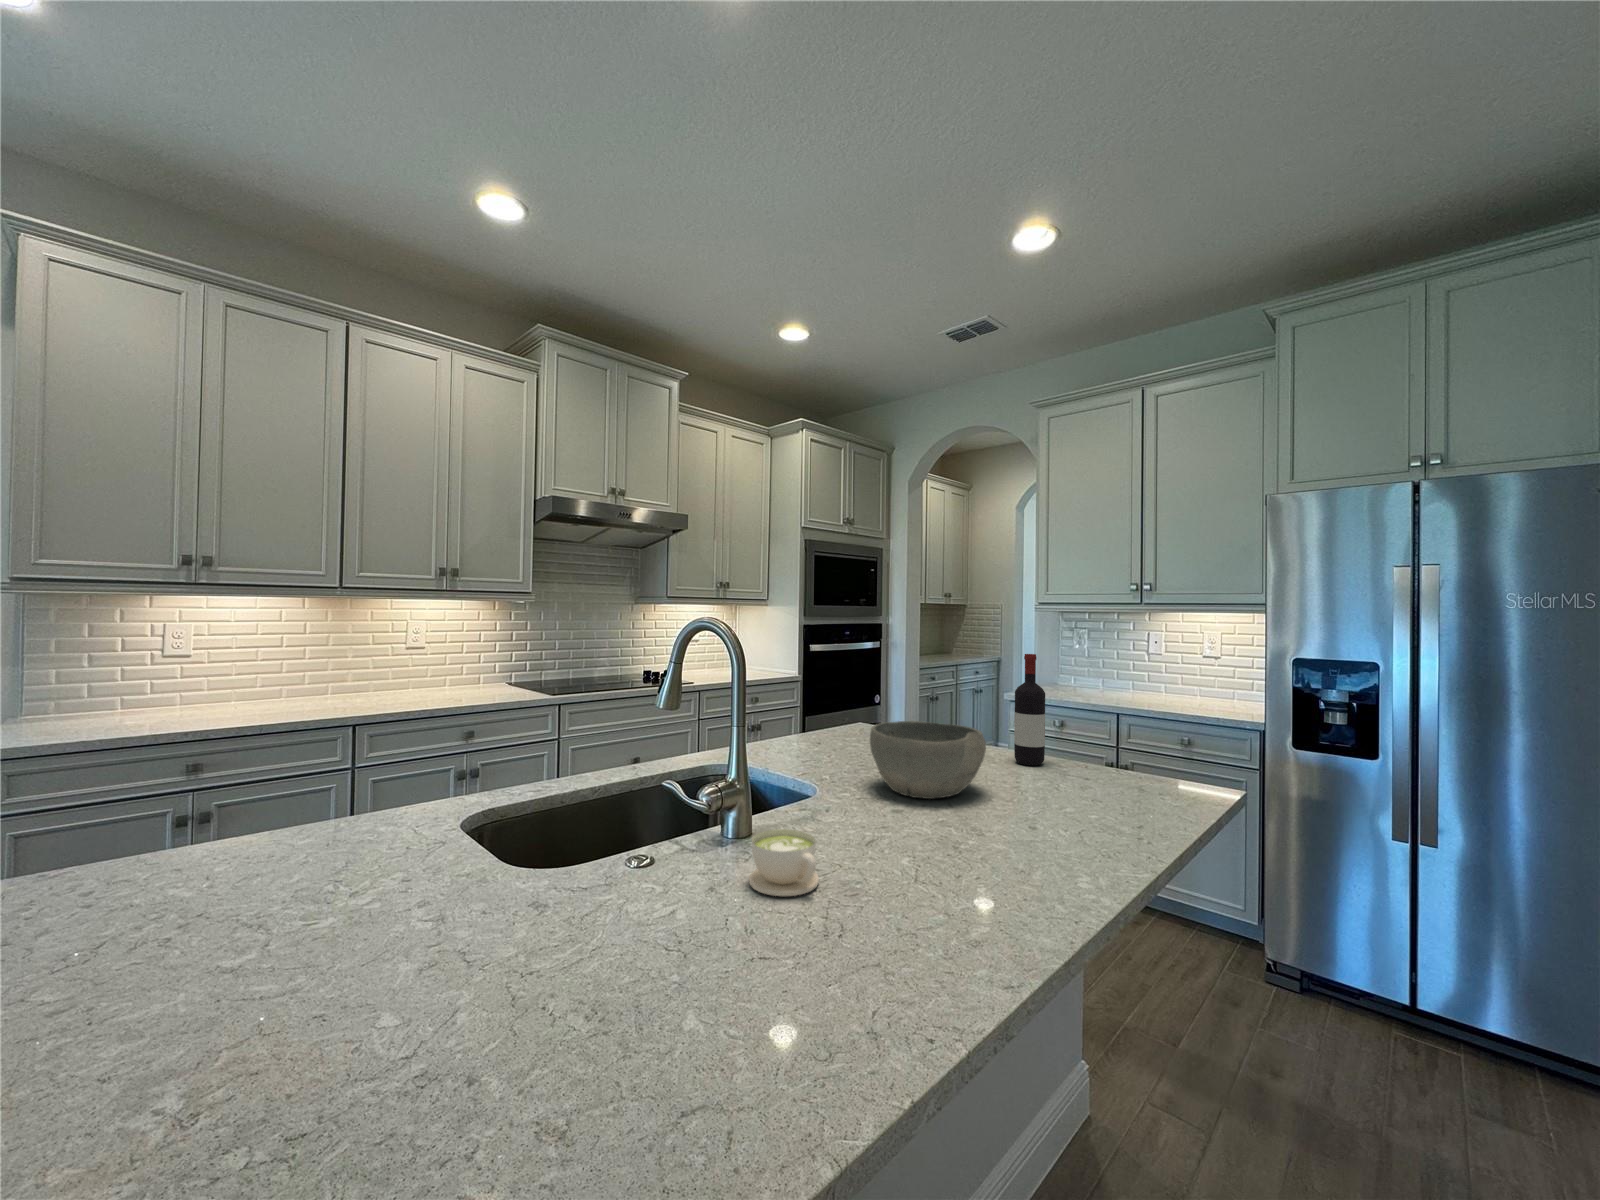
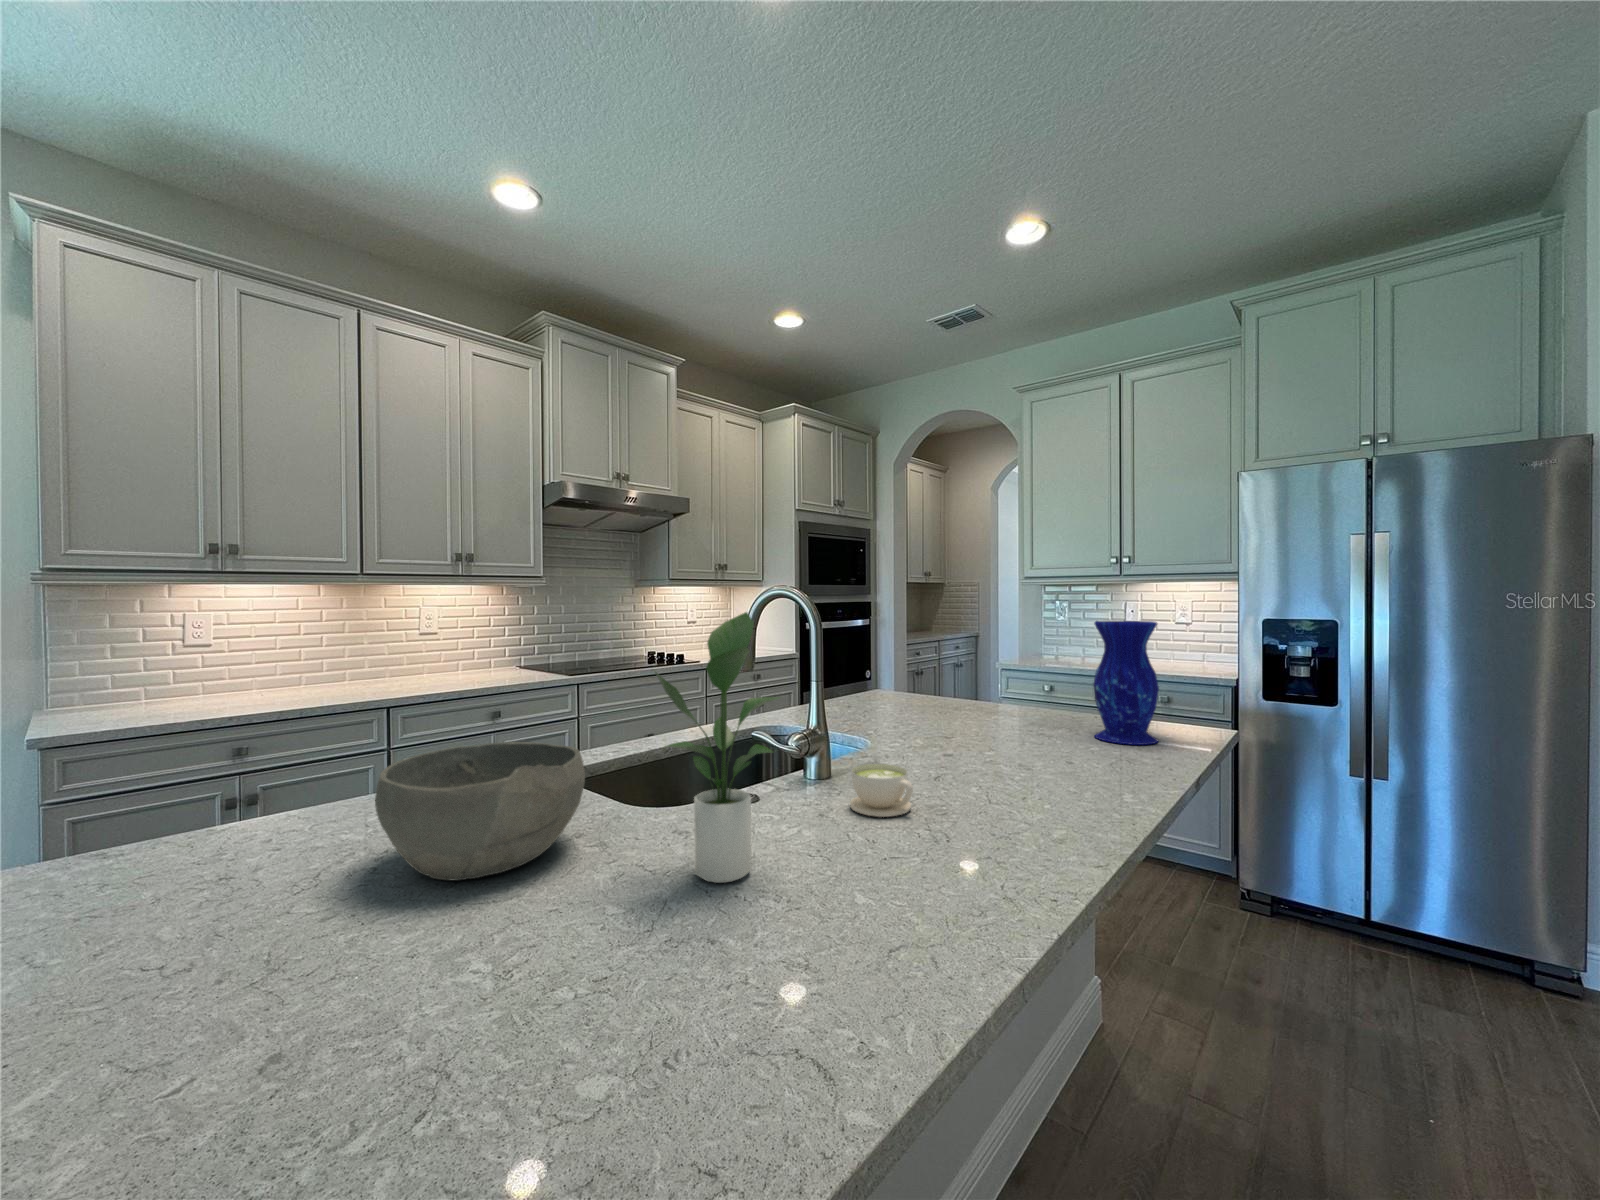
wine bottle: present [1014,654,1045,766] -> none [1030,617,1058,717]
potted plant: none [463,658,639,987] -> present [655,612,779,883]
vase: none [1075,663,1148,807] -> present [1093,621,1159,745]
bowl: present [870,721,986,799] -> present [375,742,585,881]

